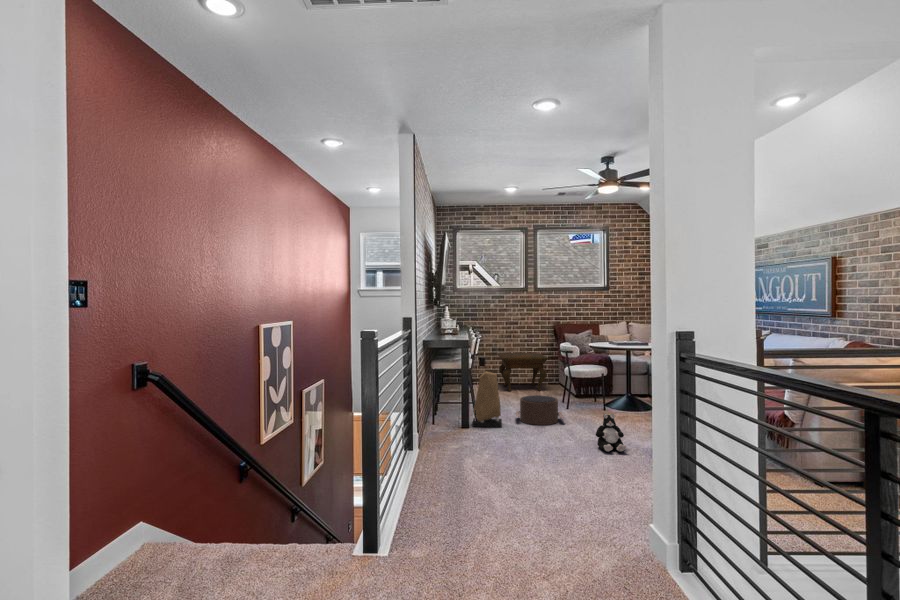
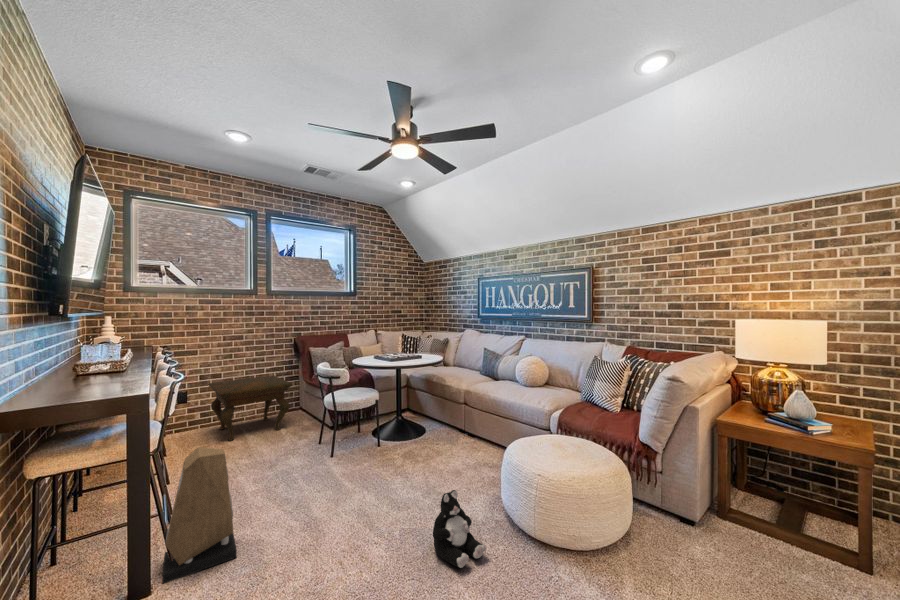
pouf: present [516,395,564,425] -> none [260,457,349,523]

